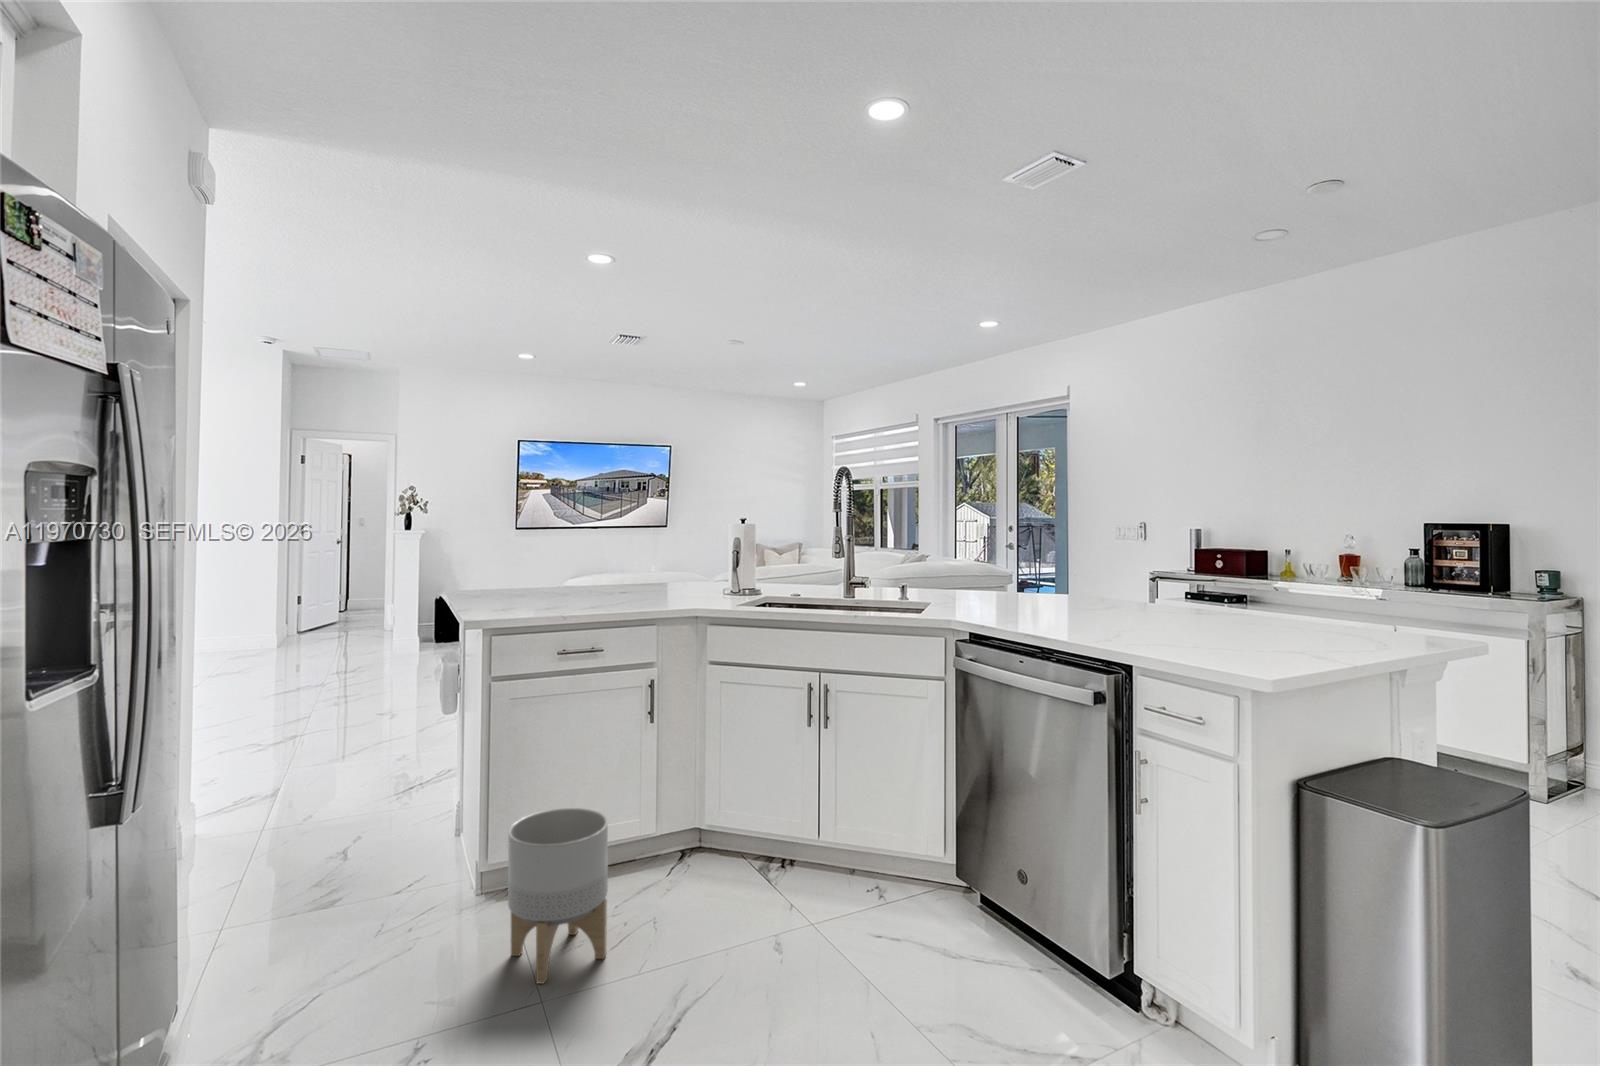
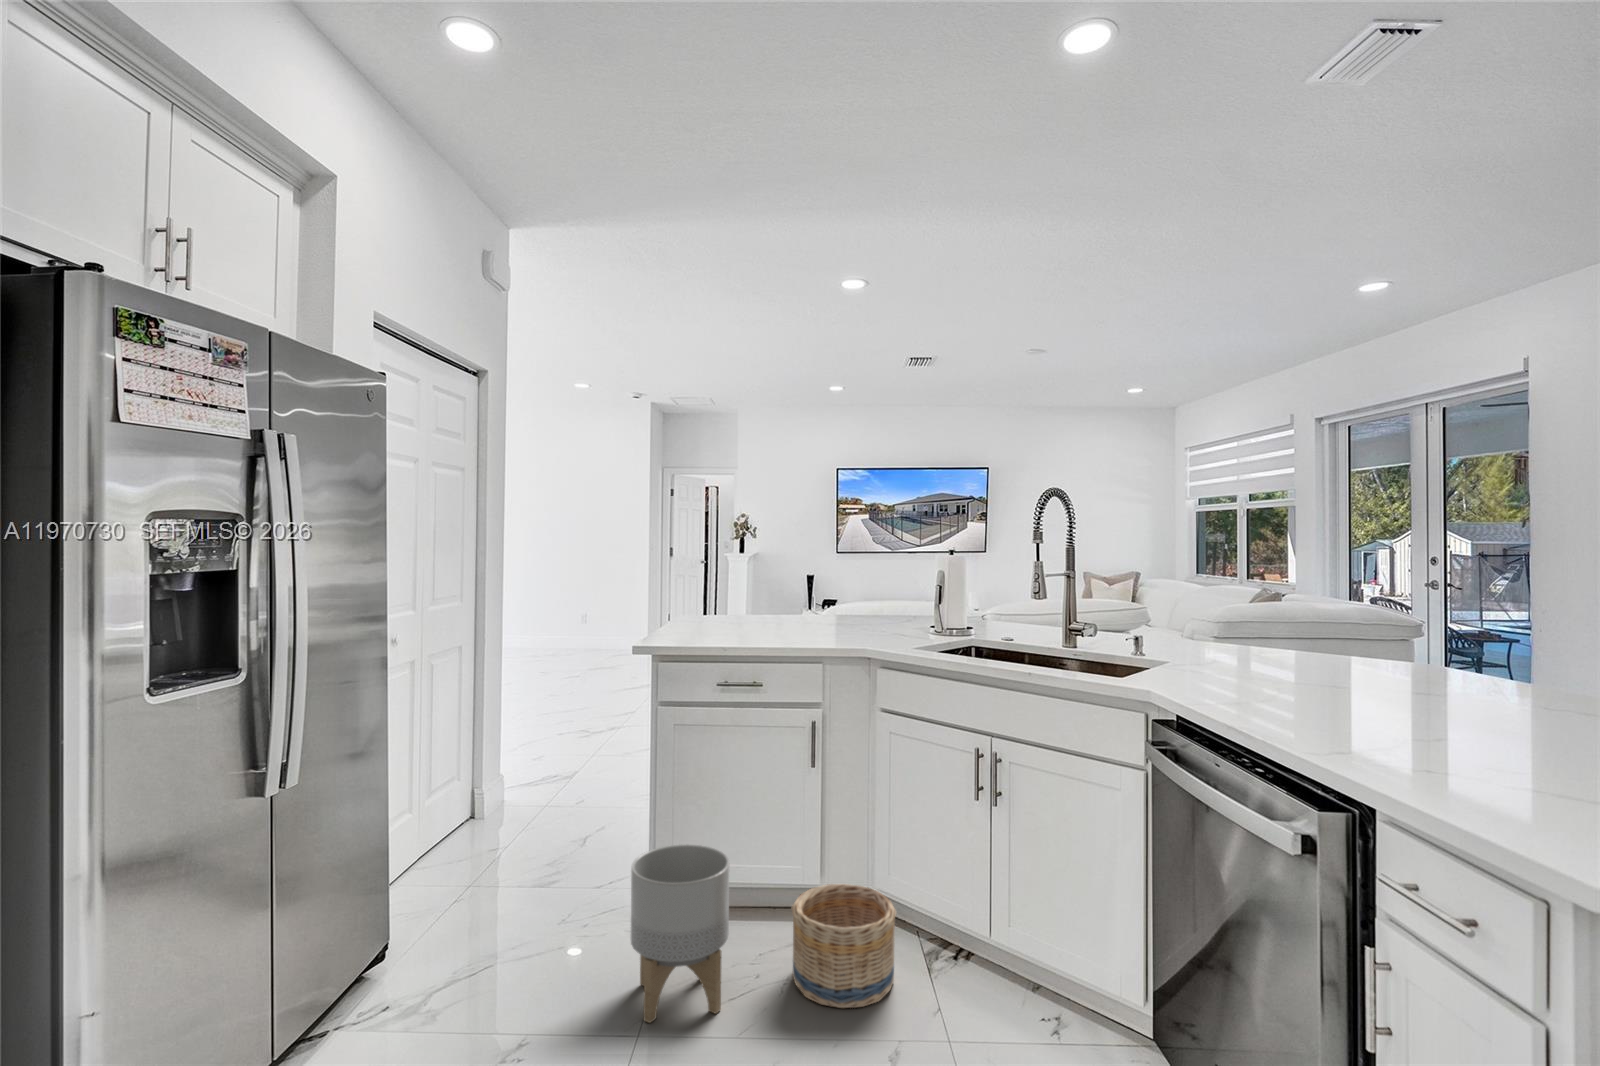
basket: none [654,821,748,927] -> present [791,884,896,1008]

